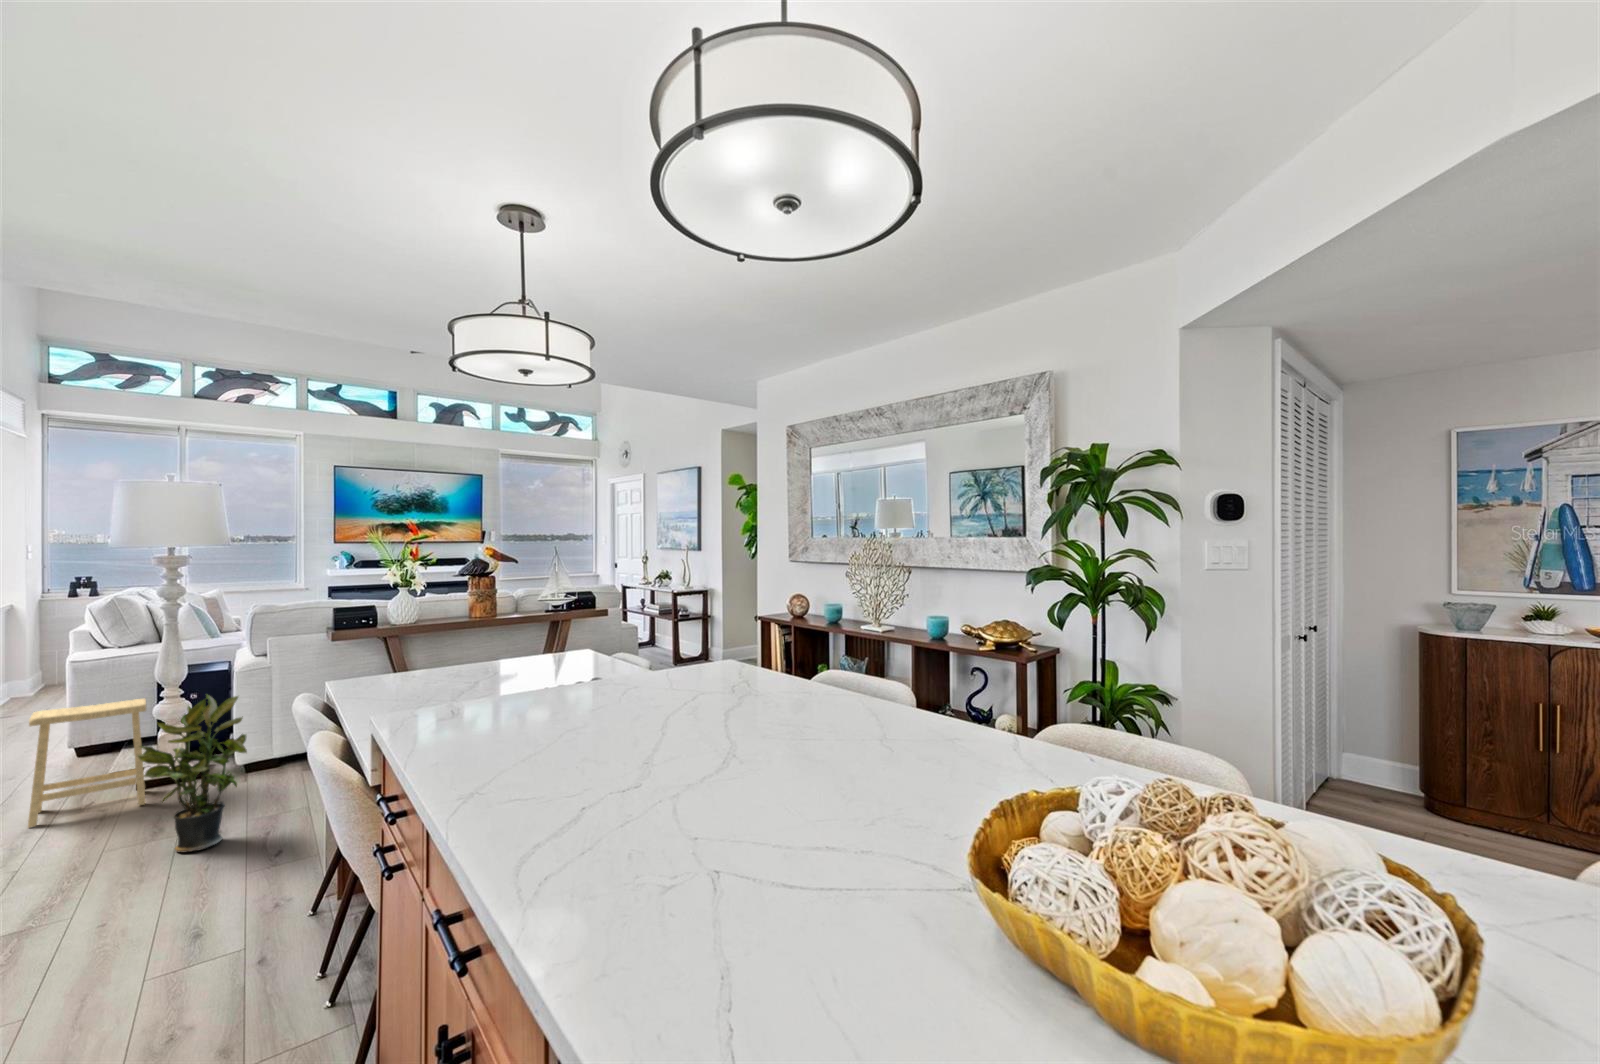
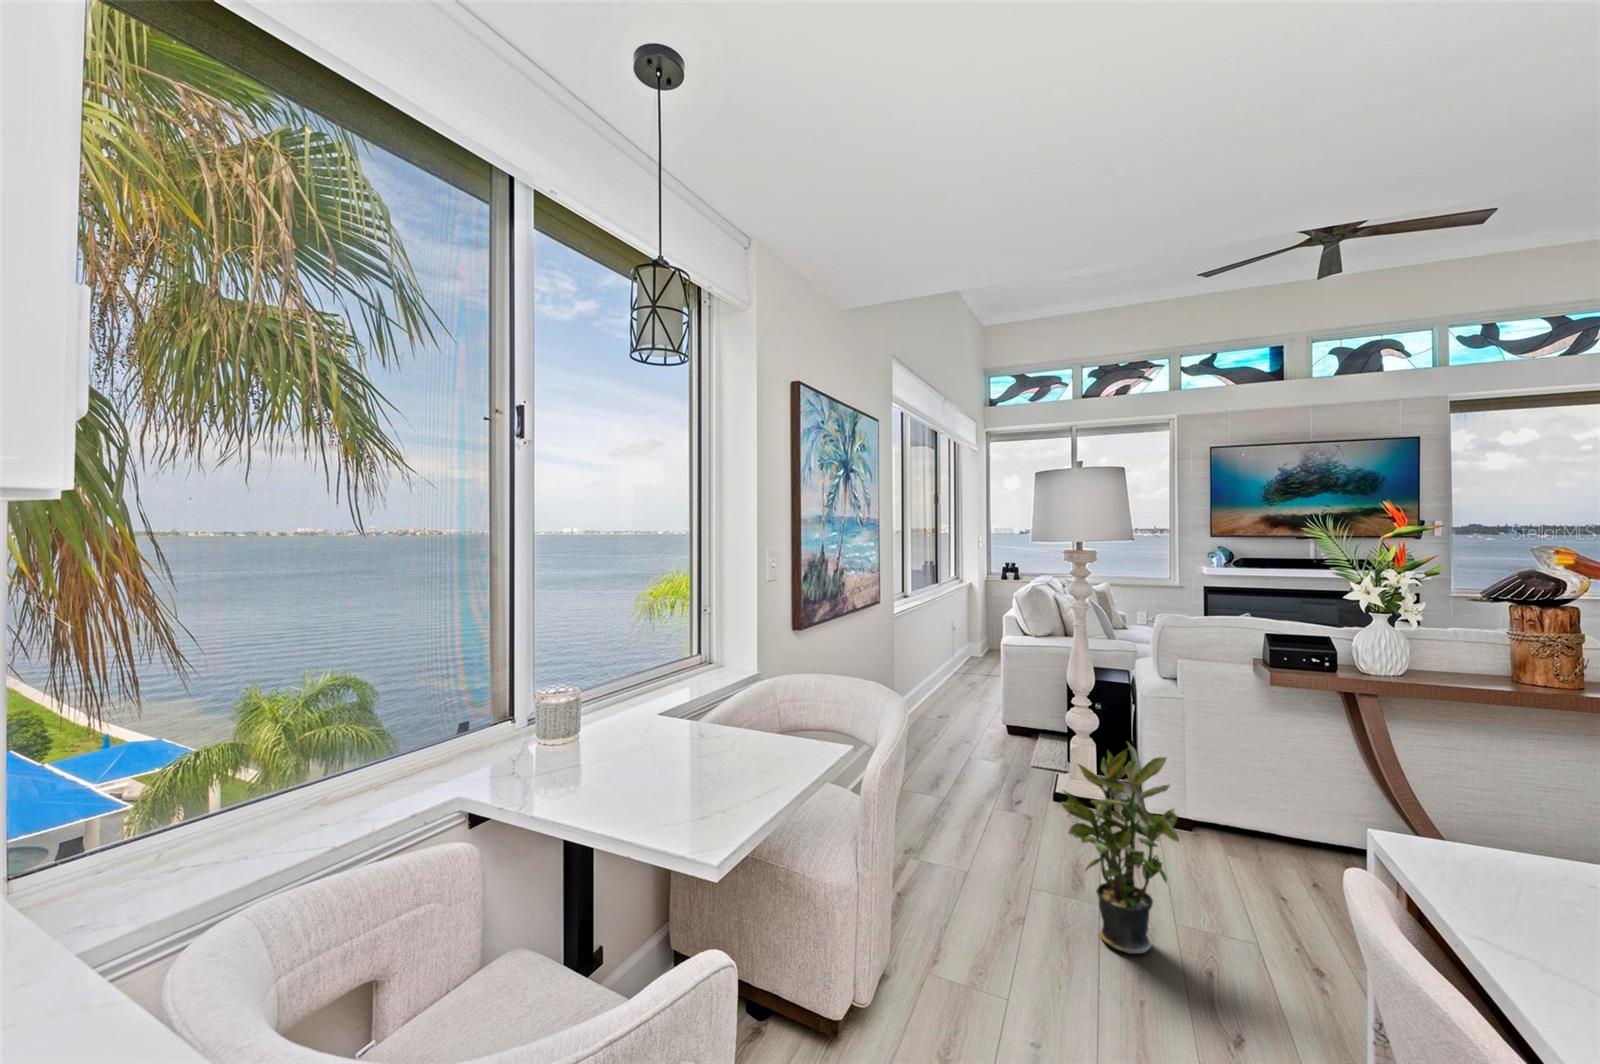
footstool: present [28,699,146,828] -> none [976,703,1064,832]

